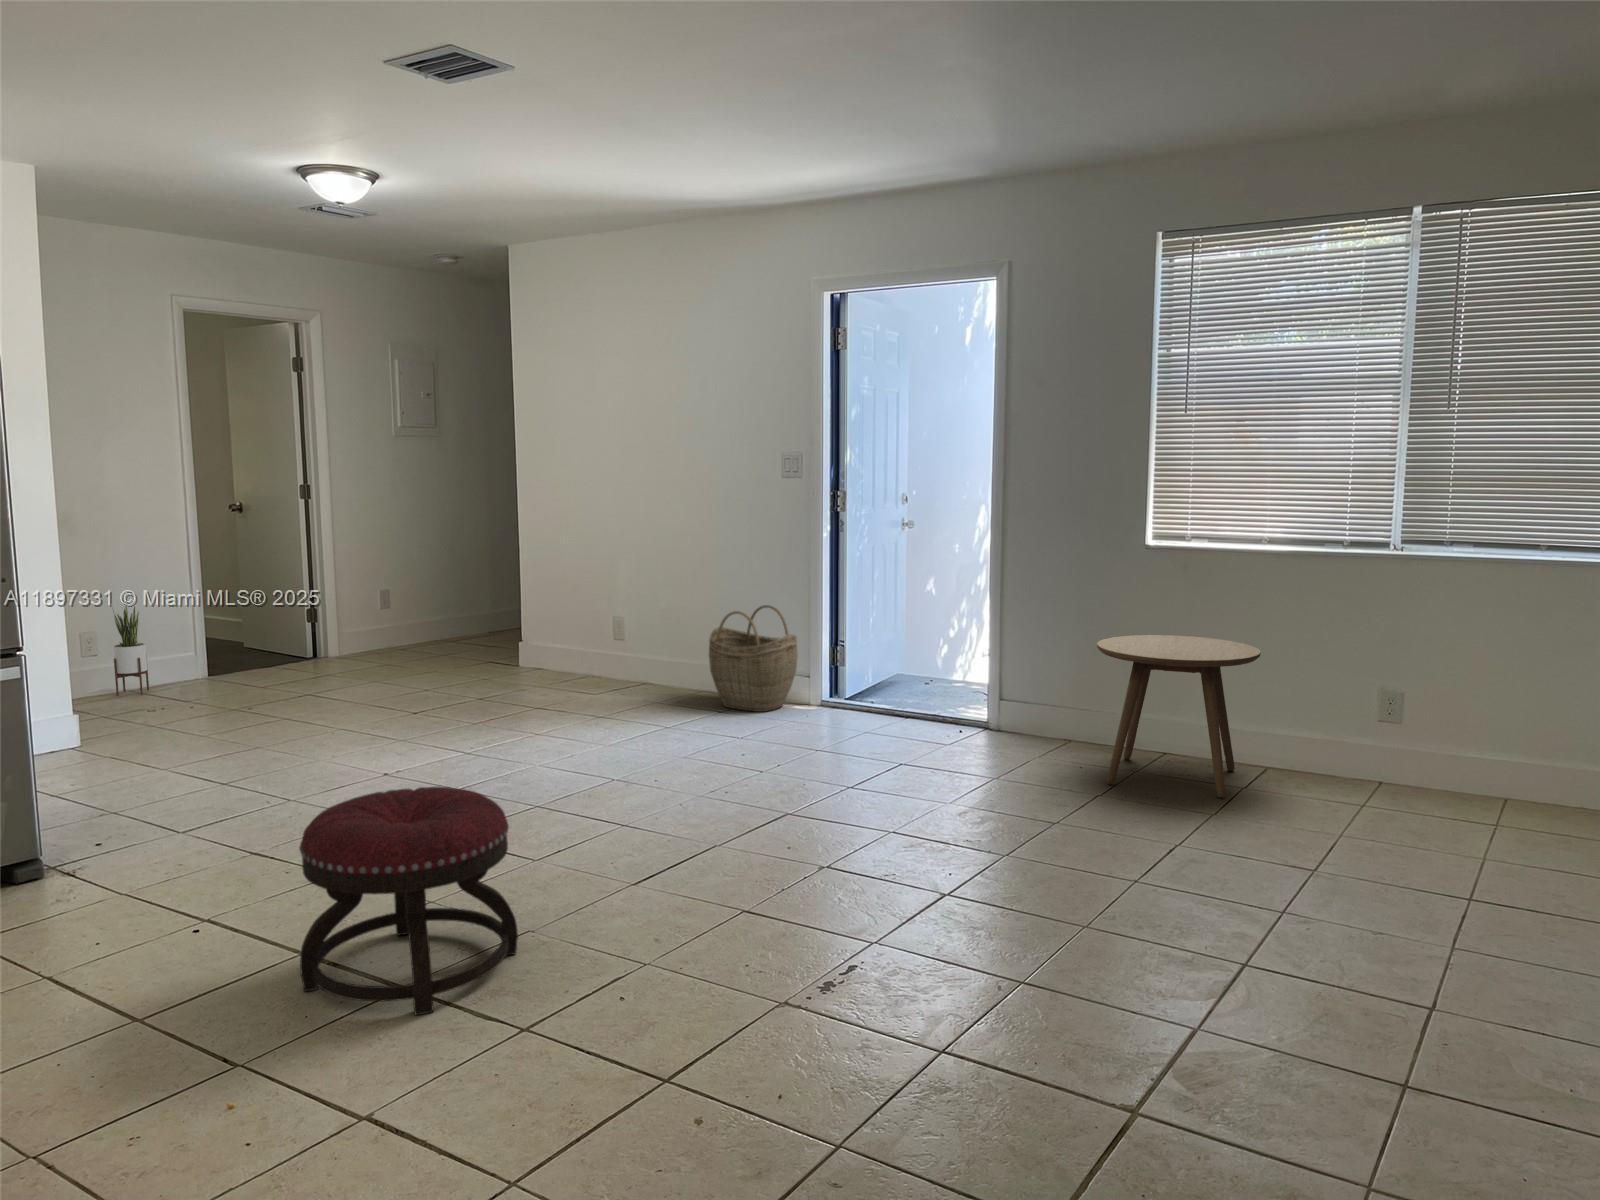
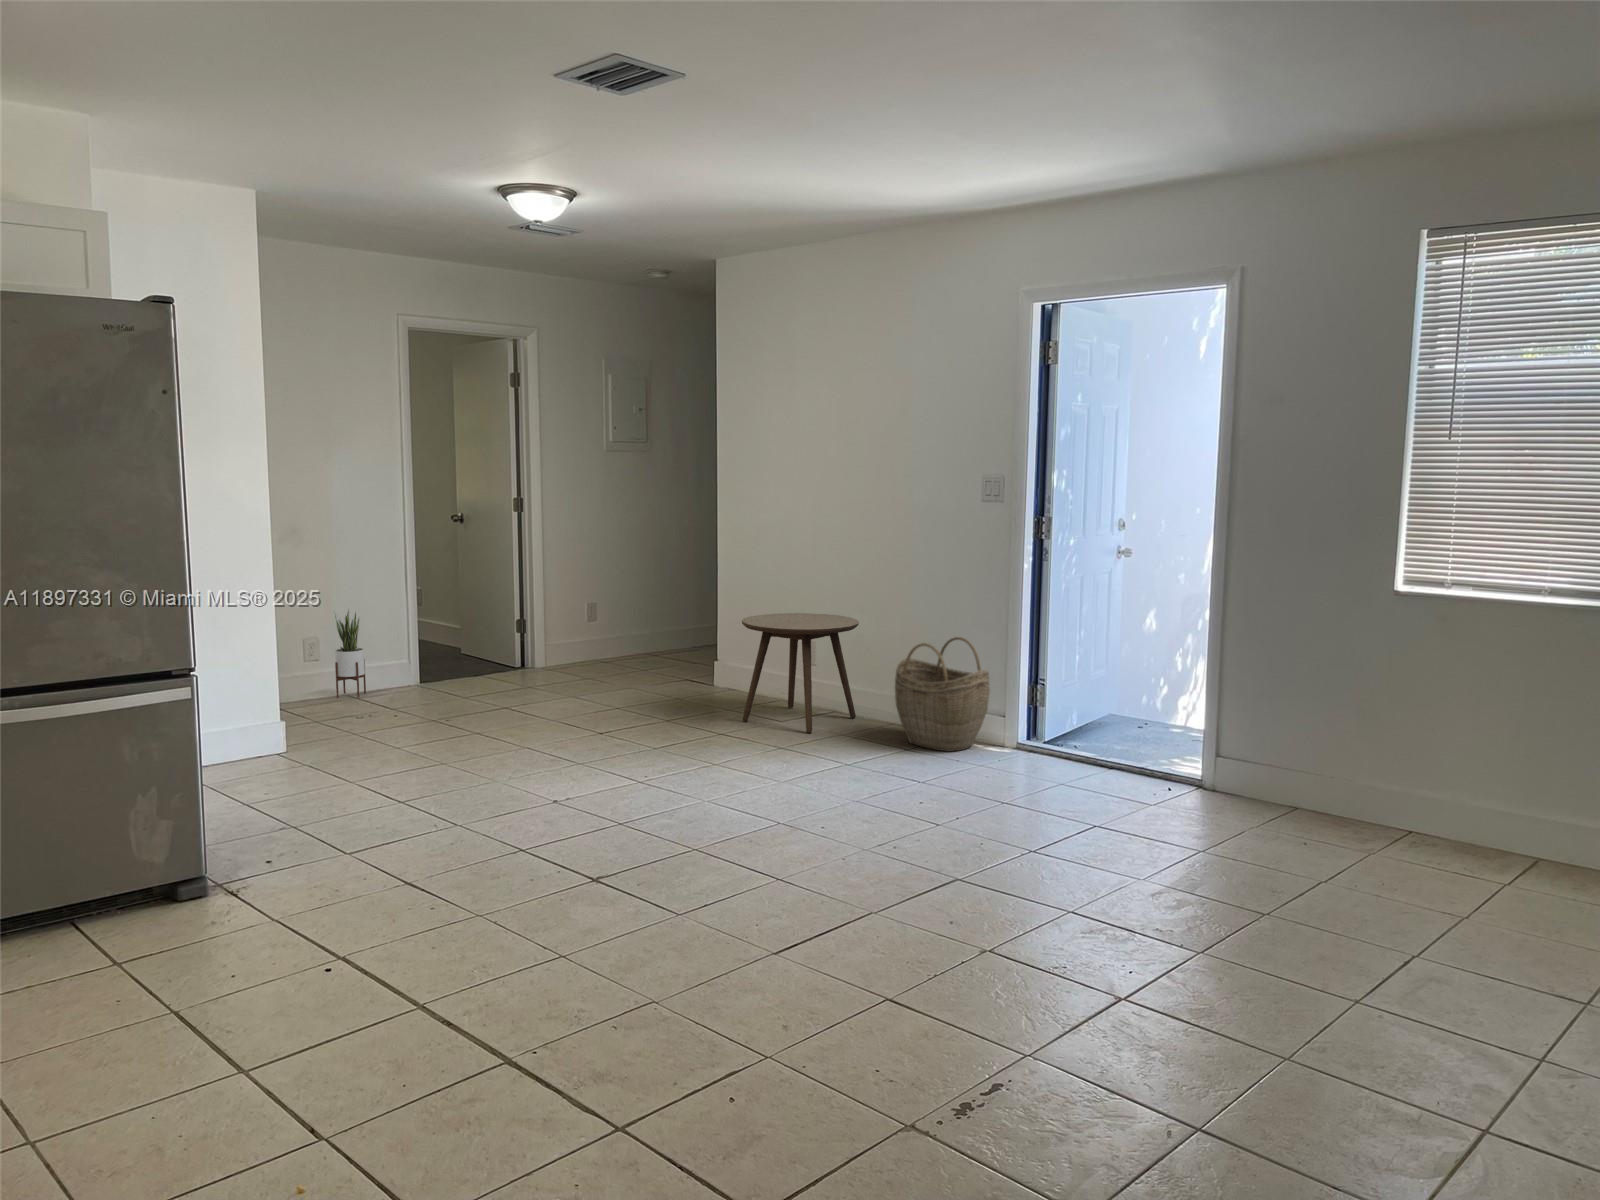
side table: present [1097,635,1261,798] -> present [742,613,859,733]
ottoman: present [299,787,518,1015] -> none [418,839,640,1089]

